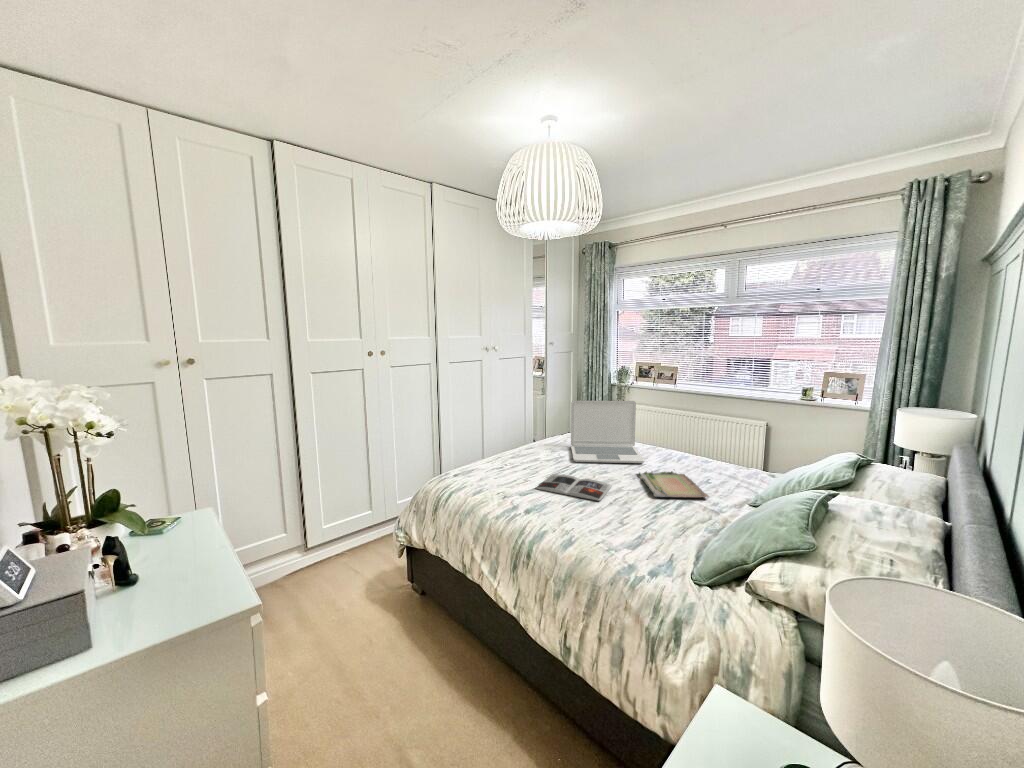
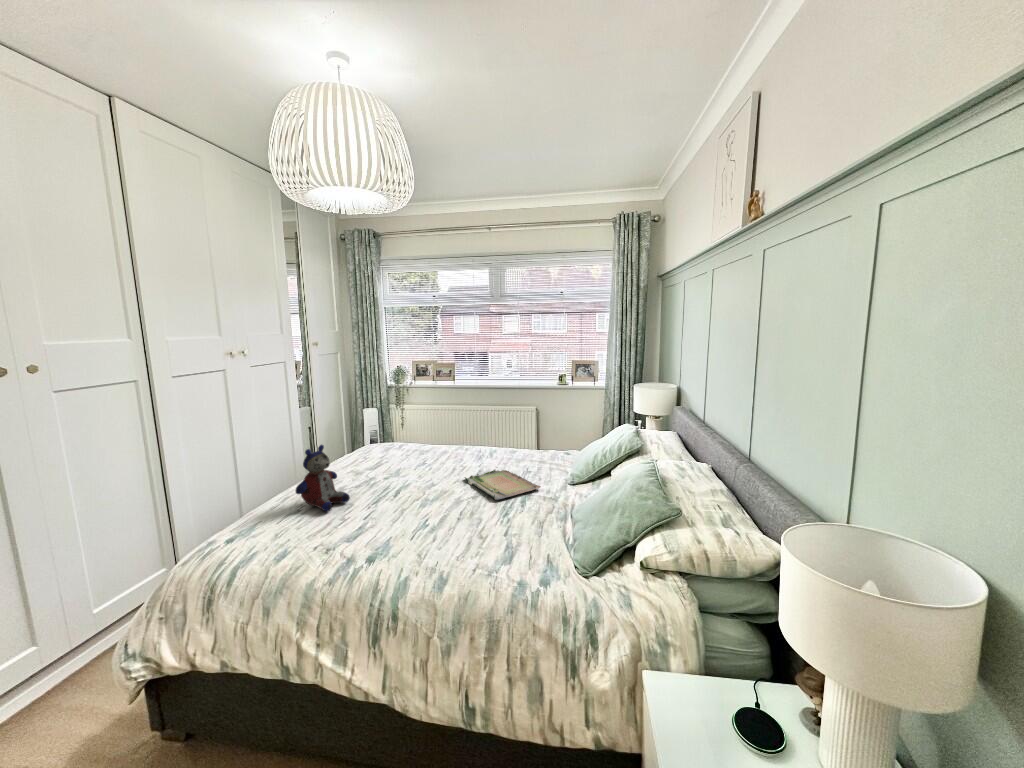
laptop: present [571,401,645,463] -> none [371,403,464,481]
stuffed bear: none [500,421,537,472] -> present [295,445,350,512]
magazine: present [536,474,611,501] -> none [362,498,447,527]

